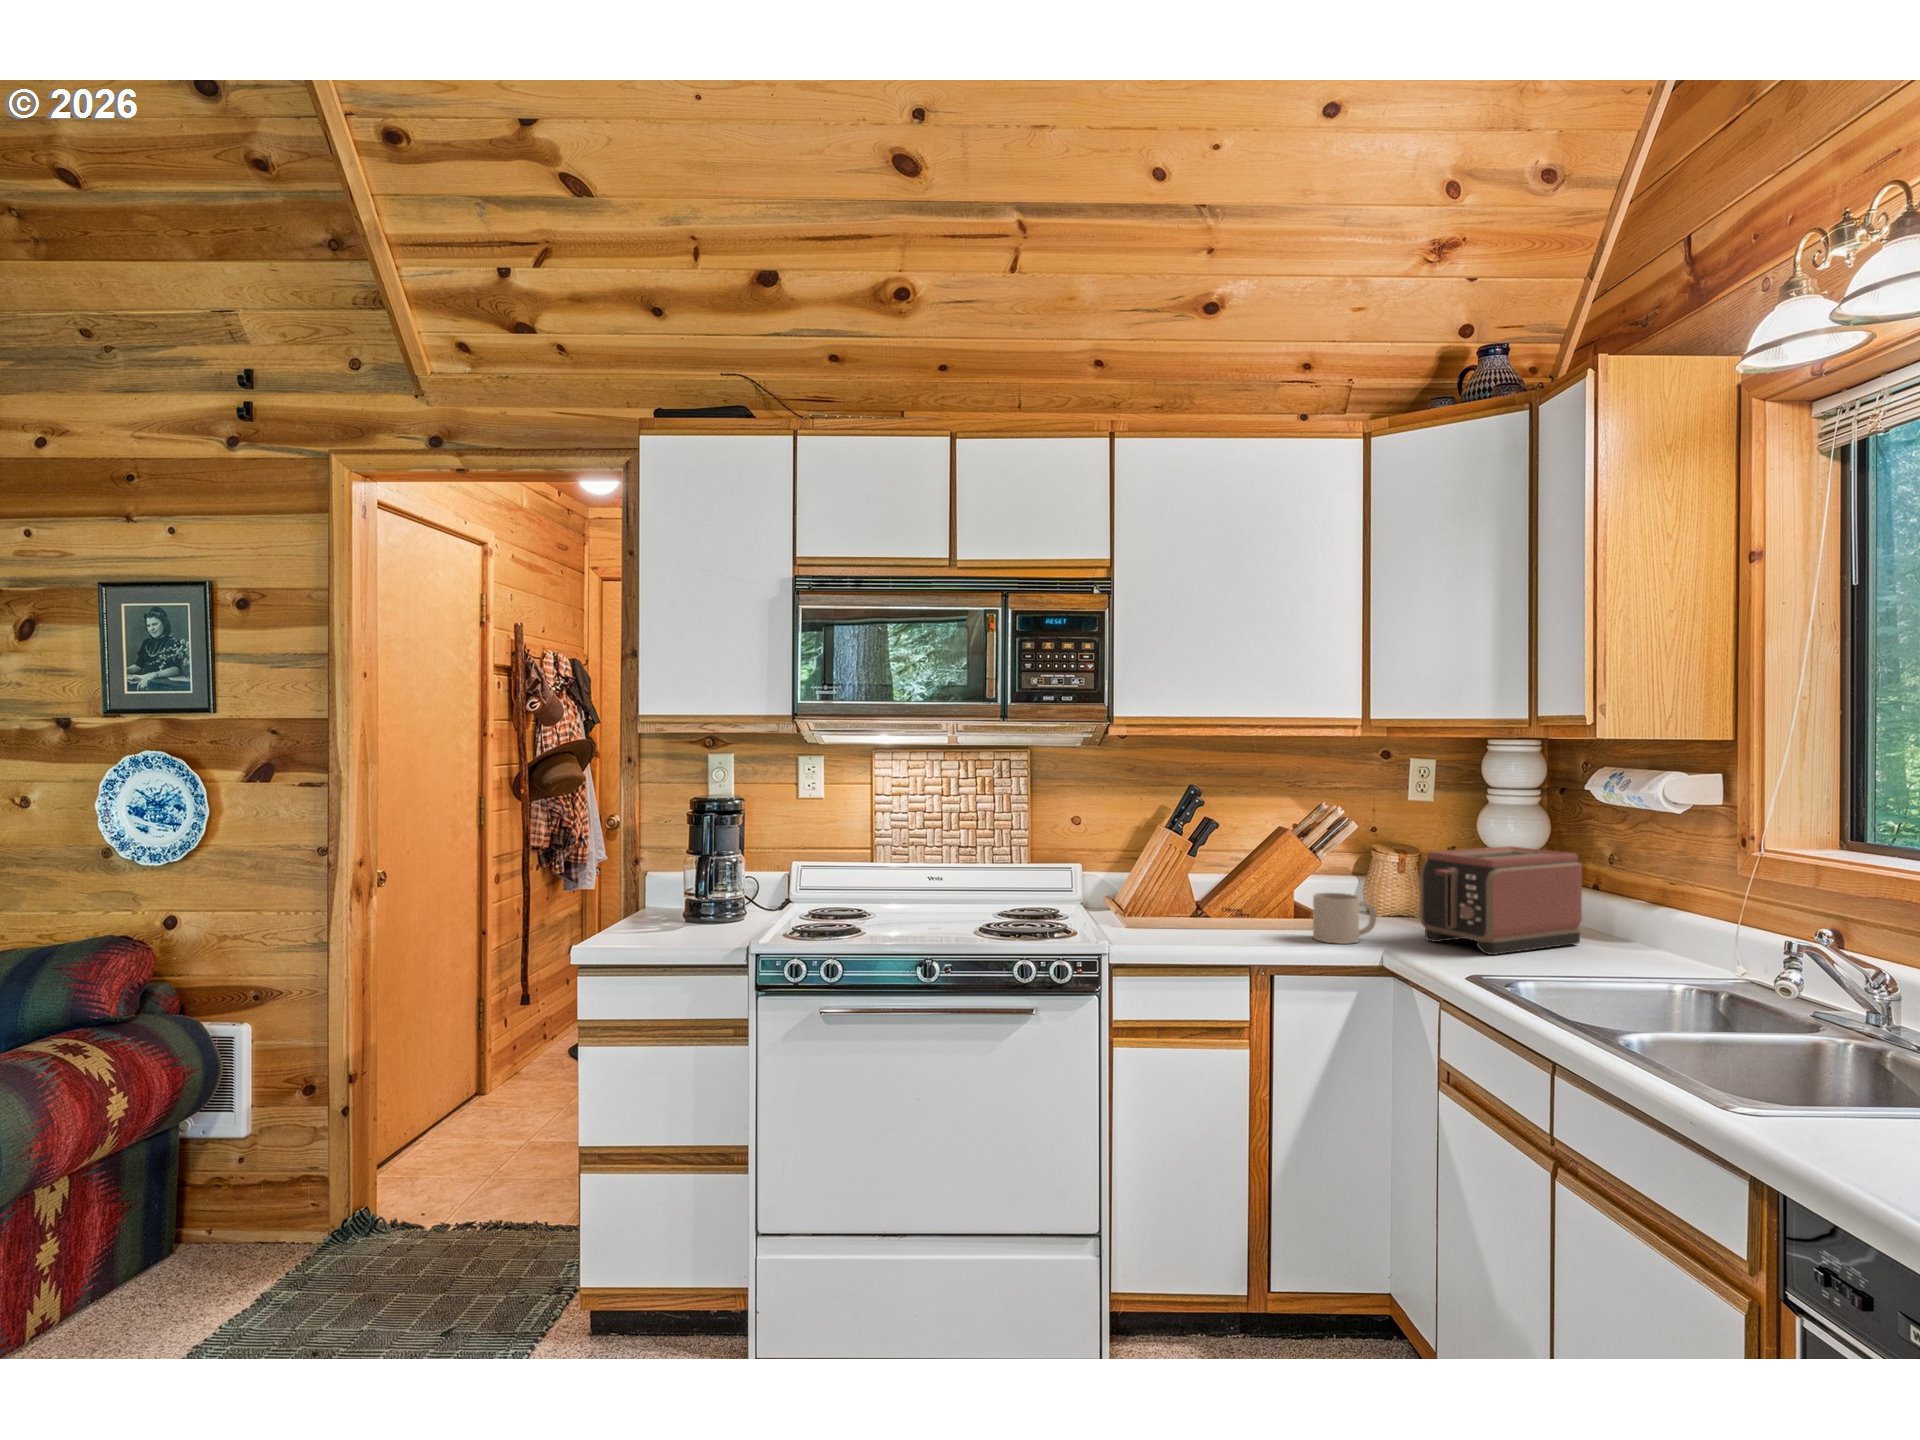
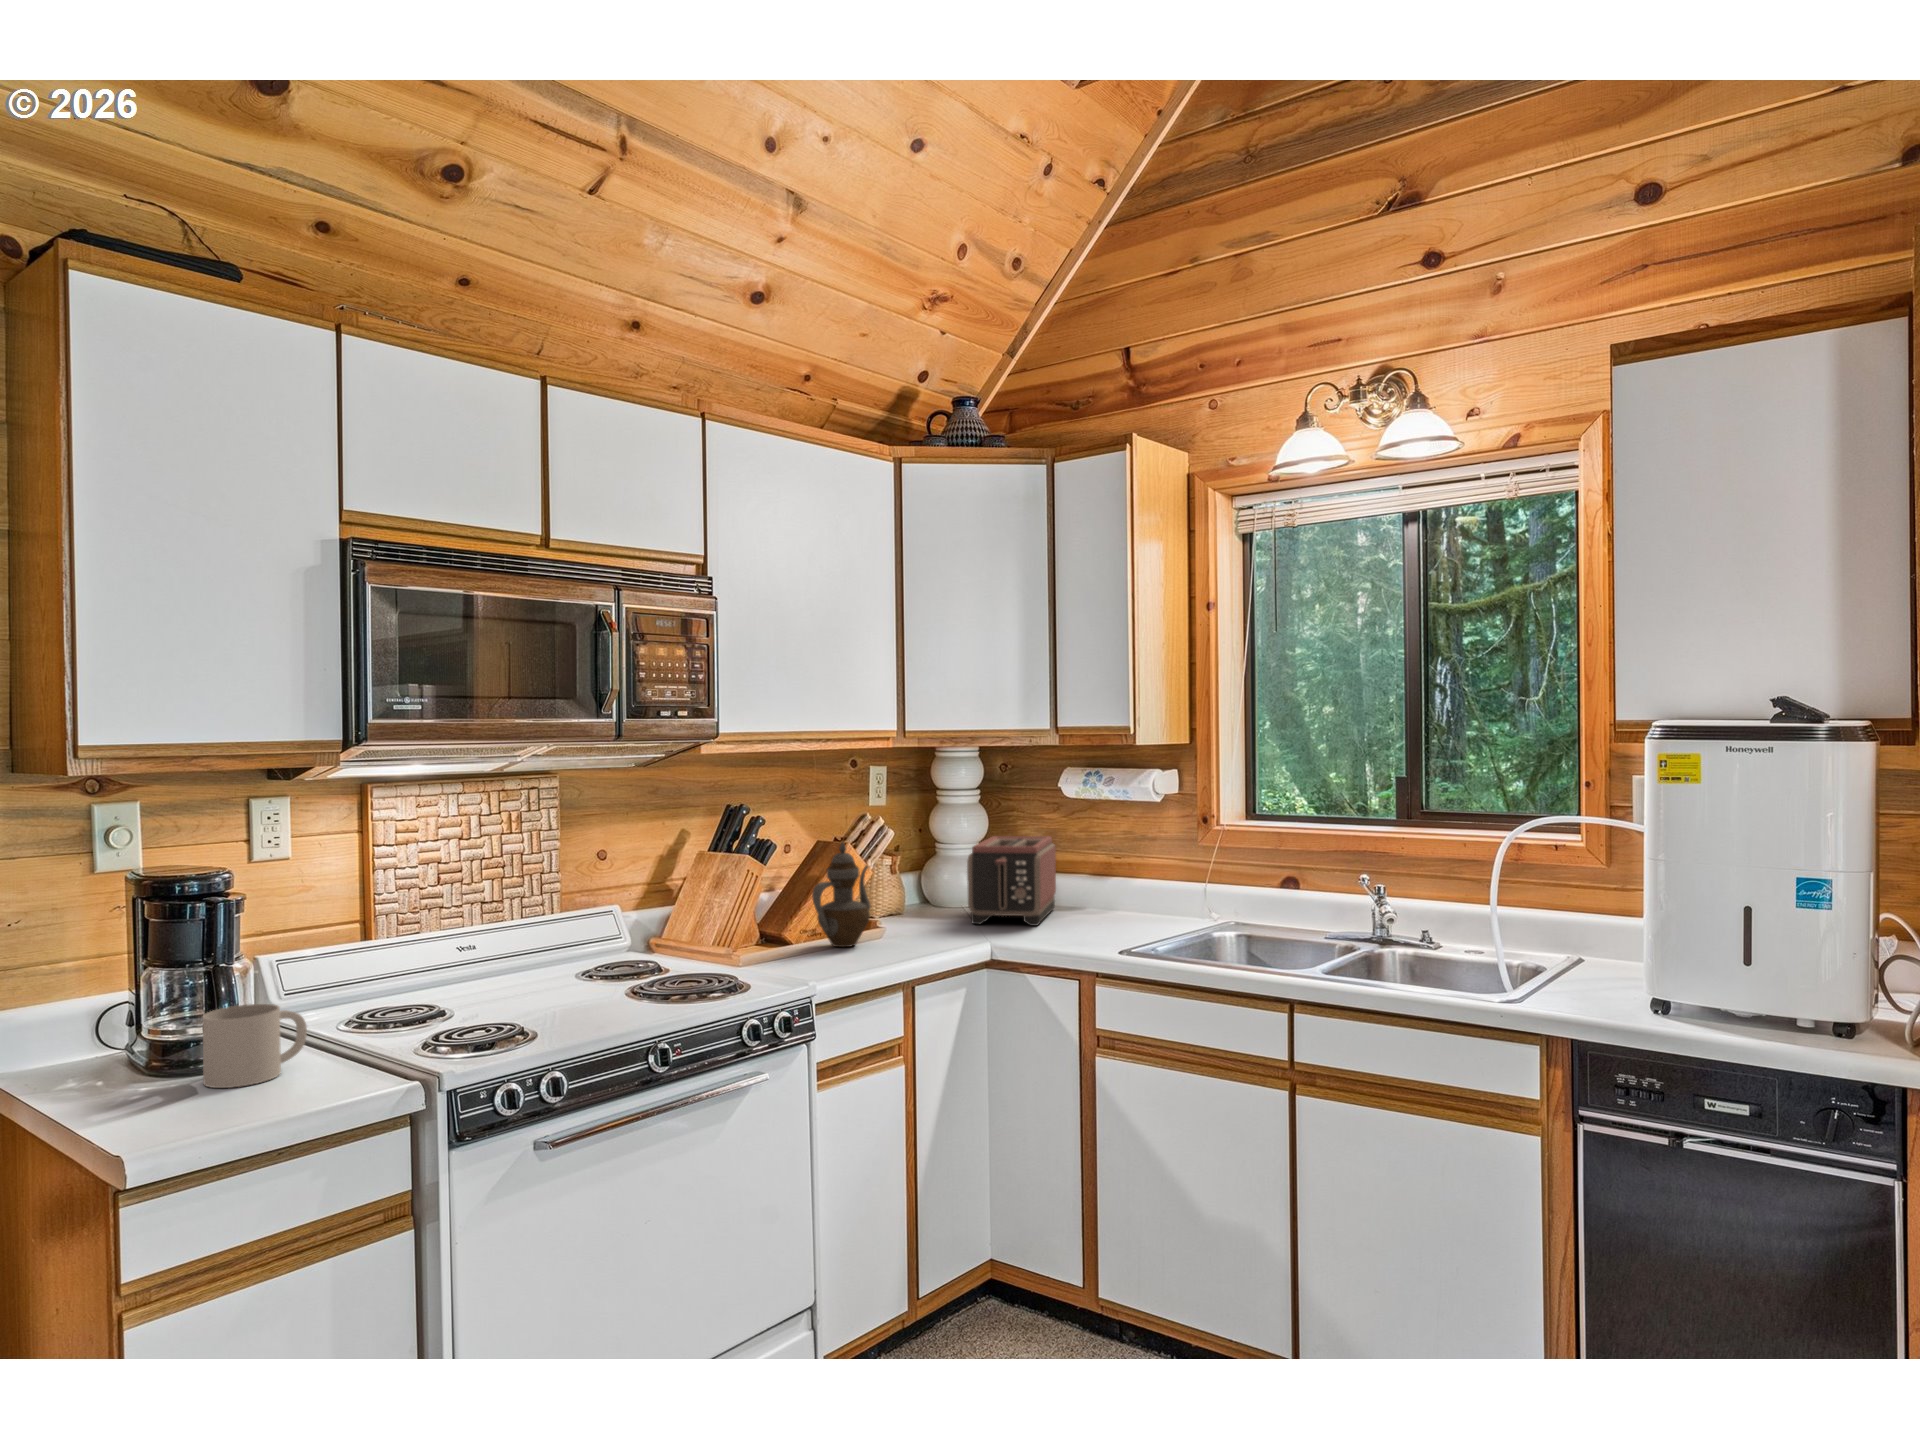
teapot: none [1196,828,1281,935] -> present [812,842,871,947]
mug: present [1313,893,1376,944] -> present [203,1004,307,1088]

